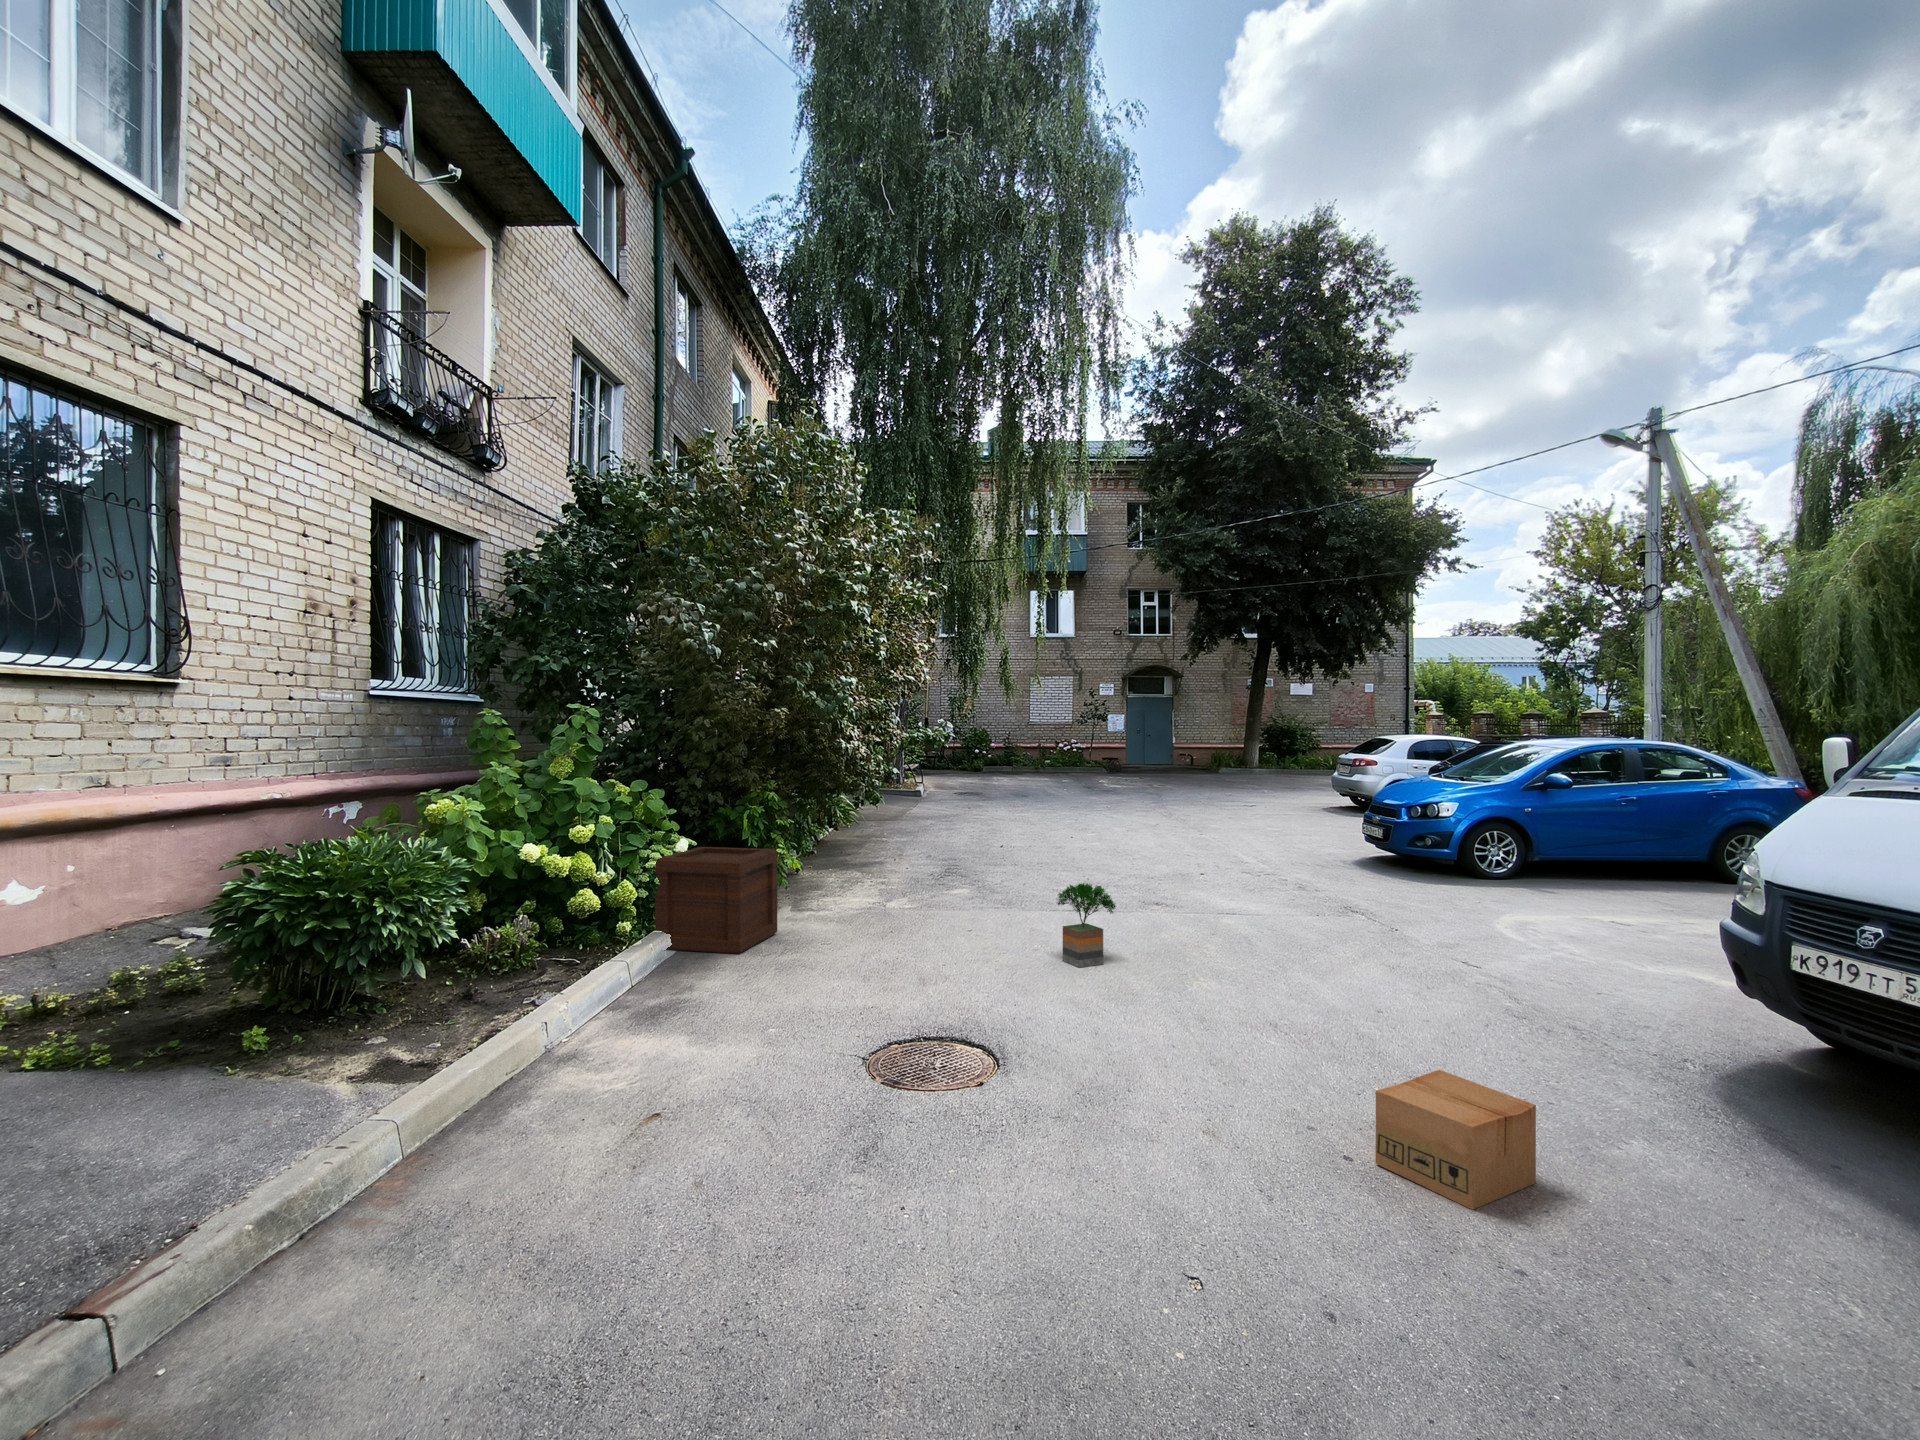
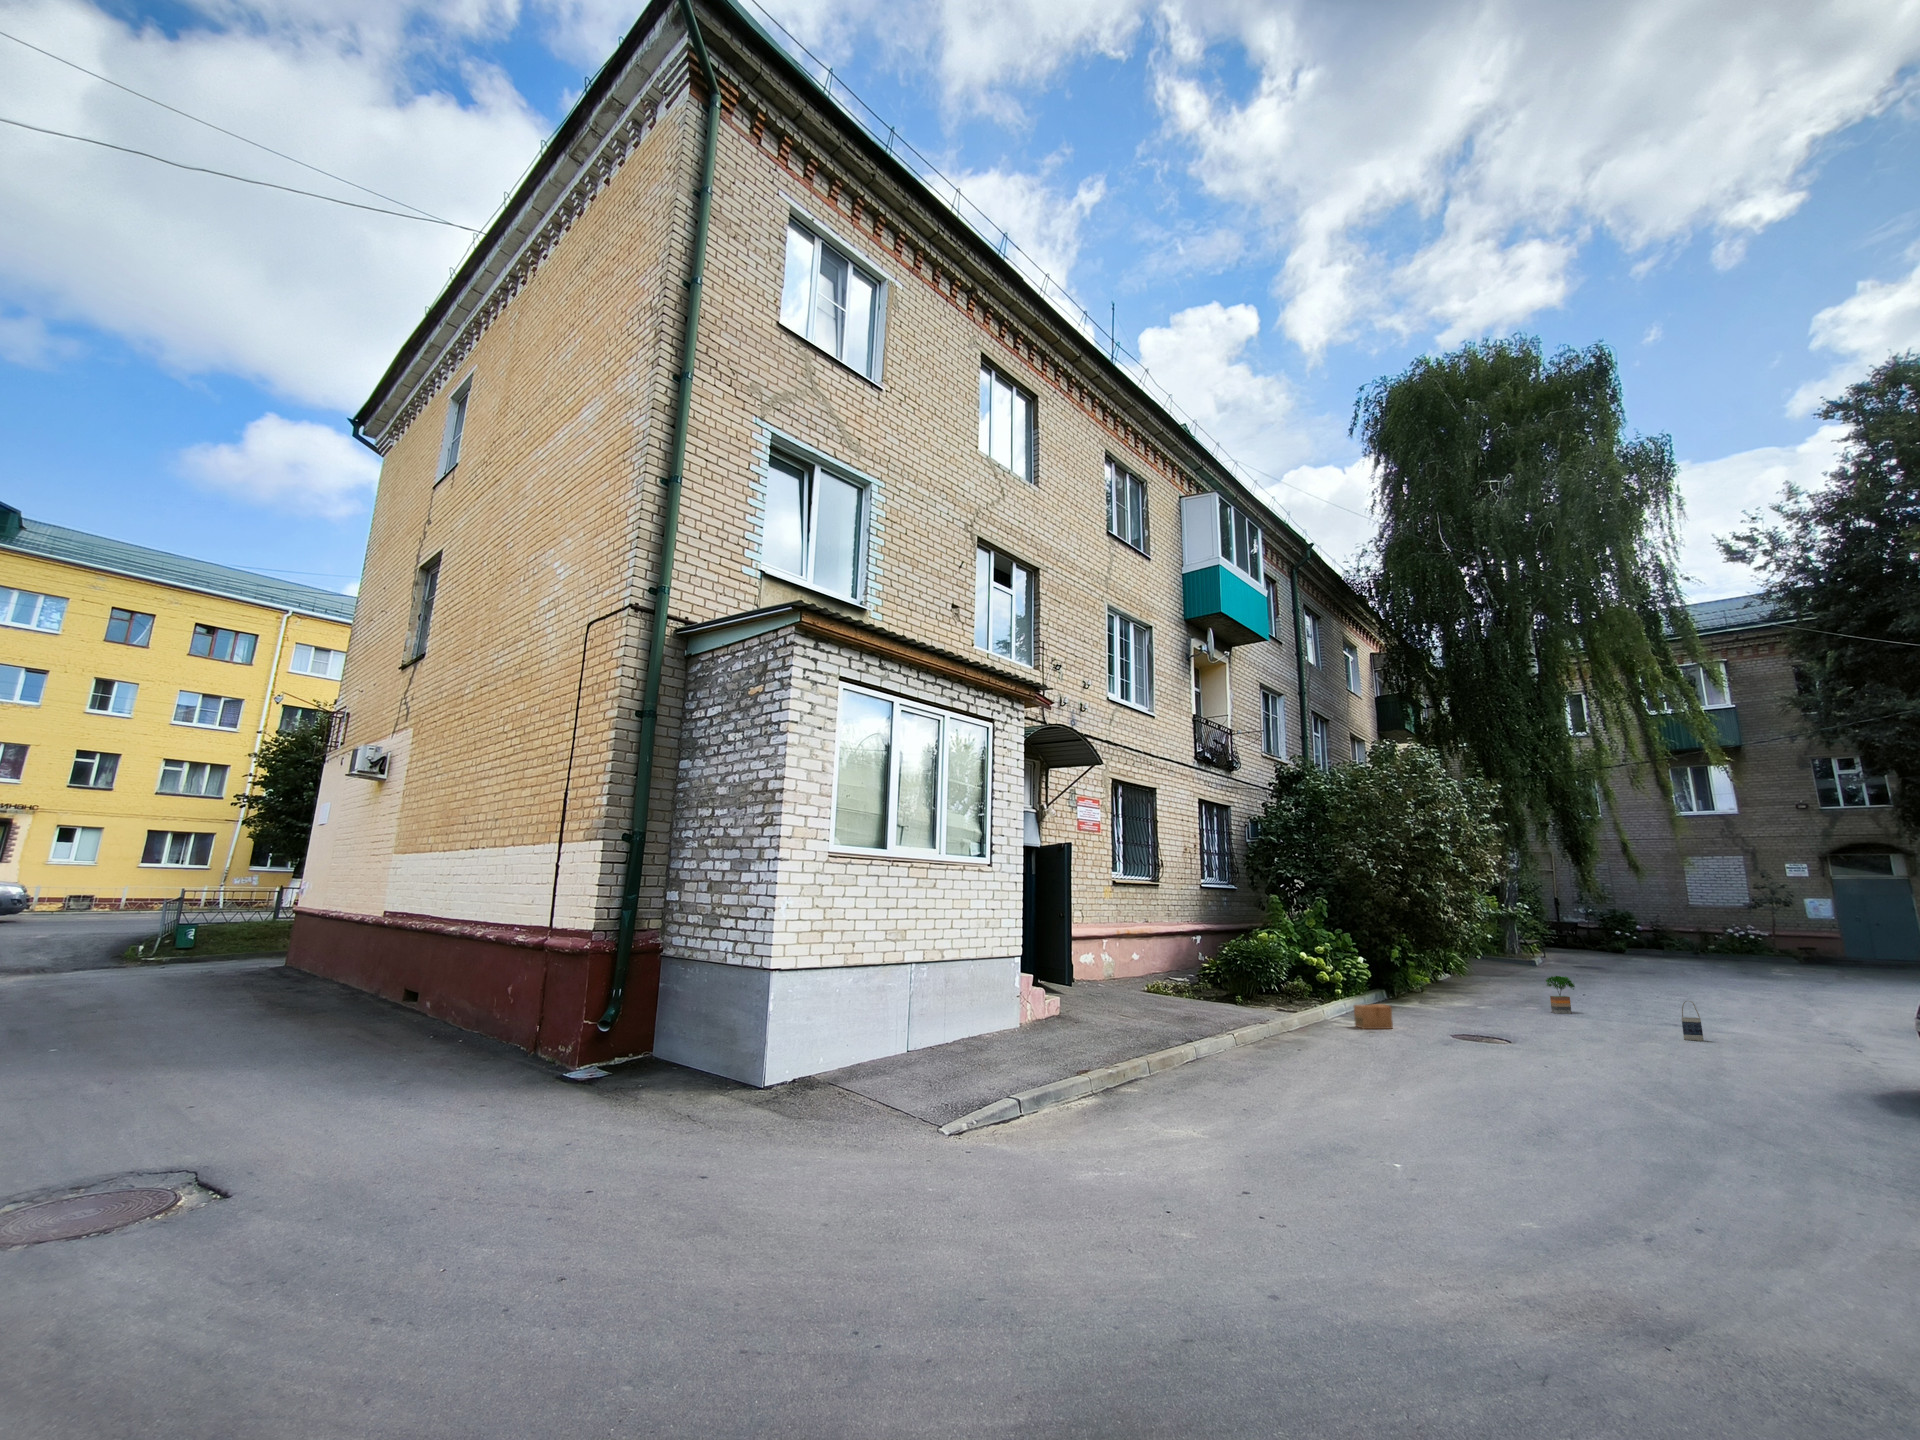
wooden crate: present [655,847,777,954] -> none [1353,963,1412,1007]
cardboard box: present [1375,1070,1536,1210] -> present [1354,1004,1393,1029]
bag: none [1678,1092,1753,1239] -> present [1682,1001,1704,1041]

